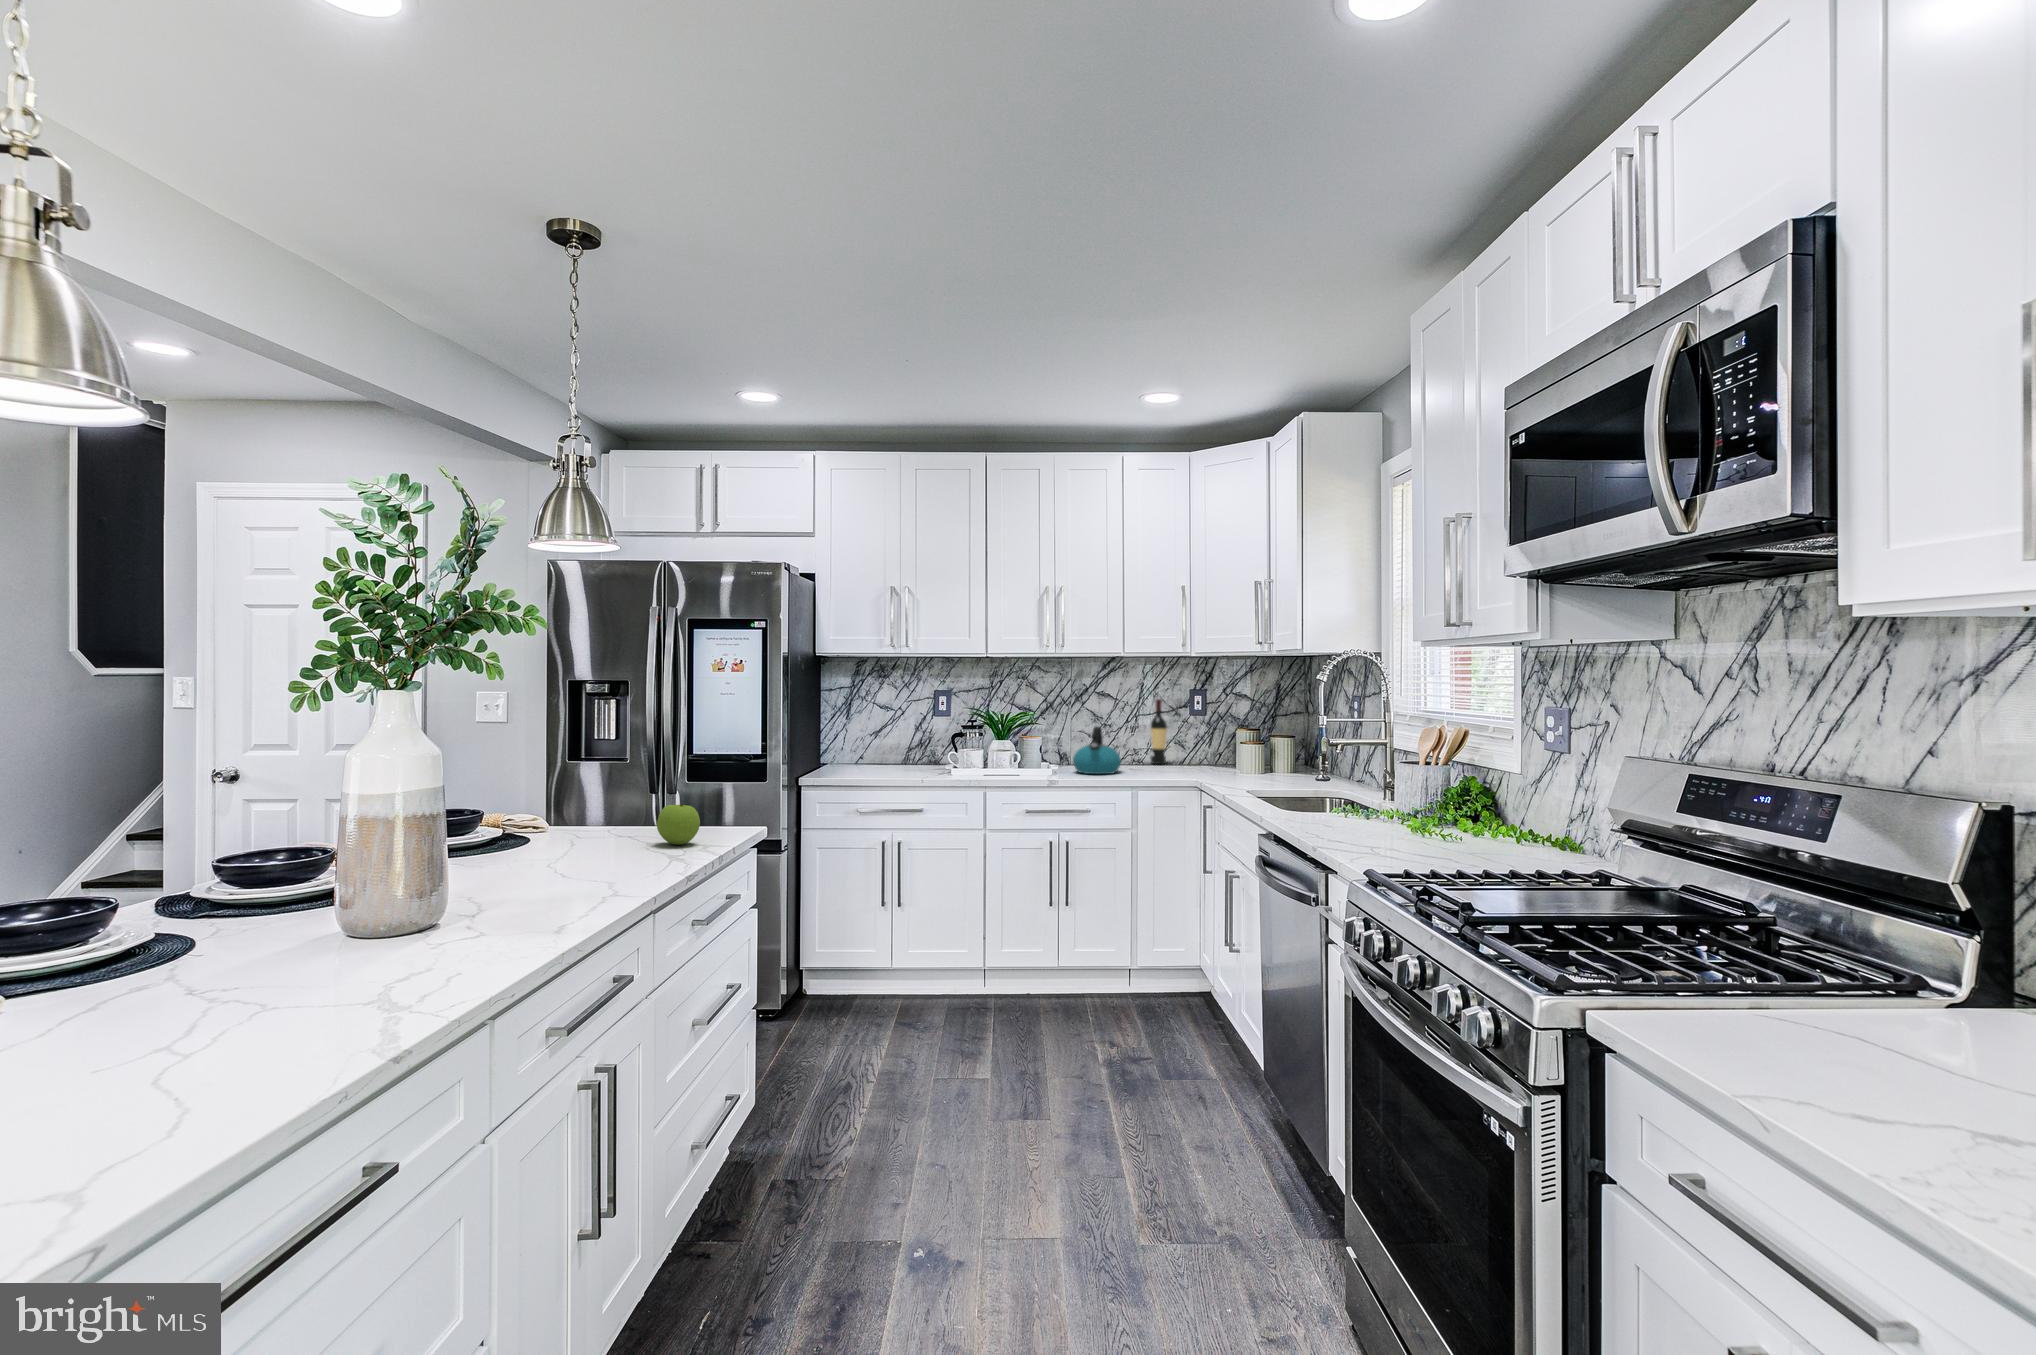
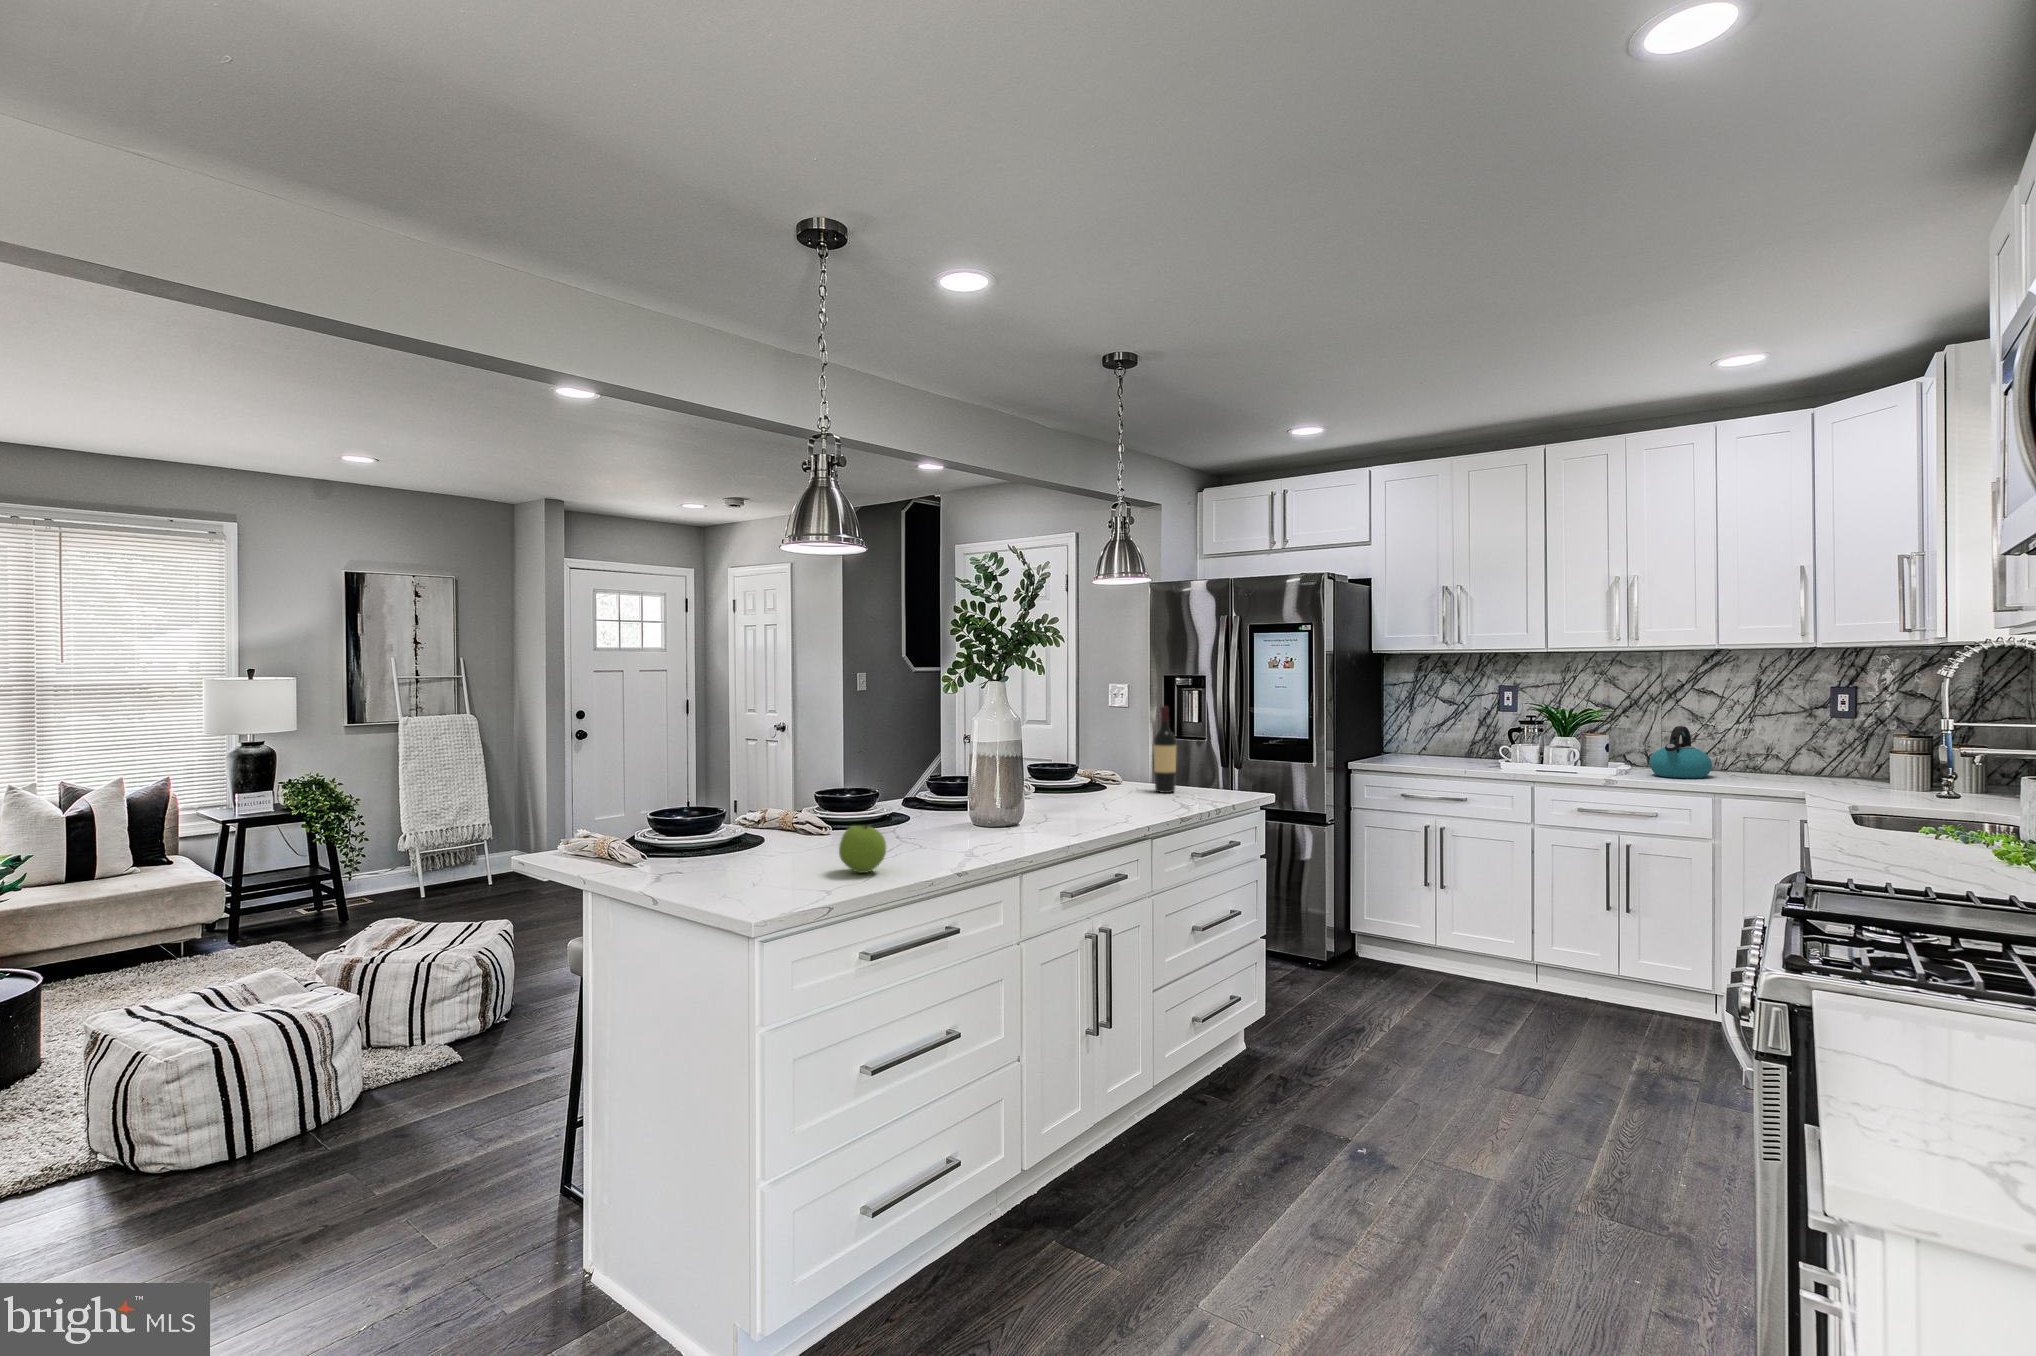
wine bottle: present [1150,699,1167,764] -> present [1154,706,1177,793]
apple: present [657,804,700,845] -> present [839,826,886,873]

